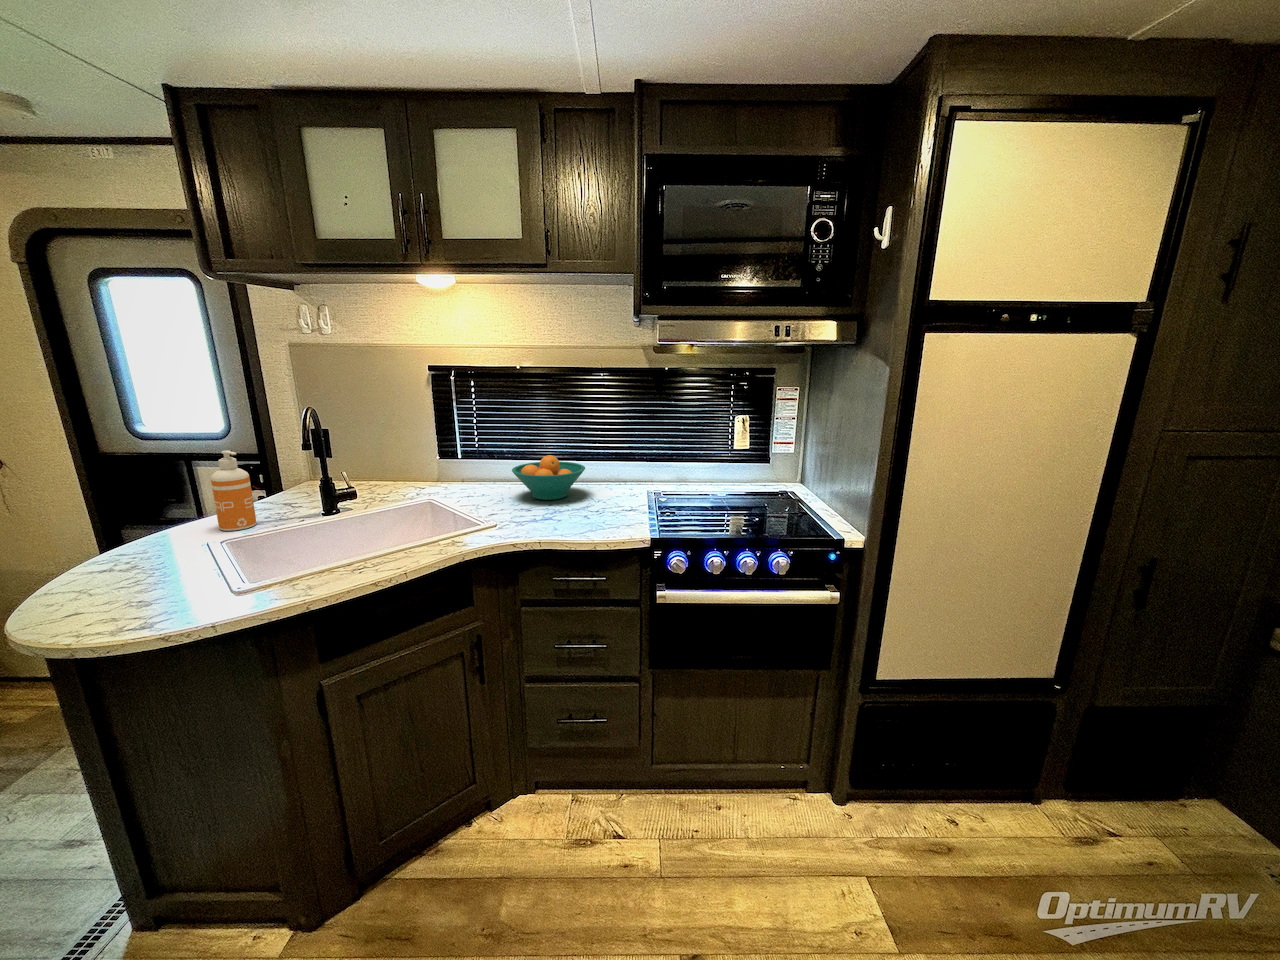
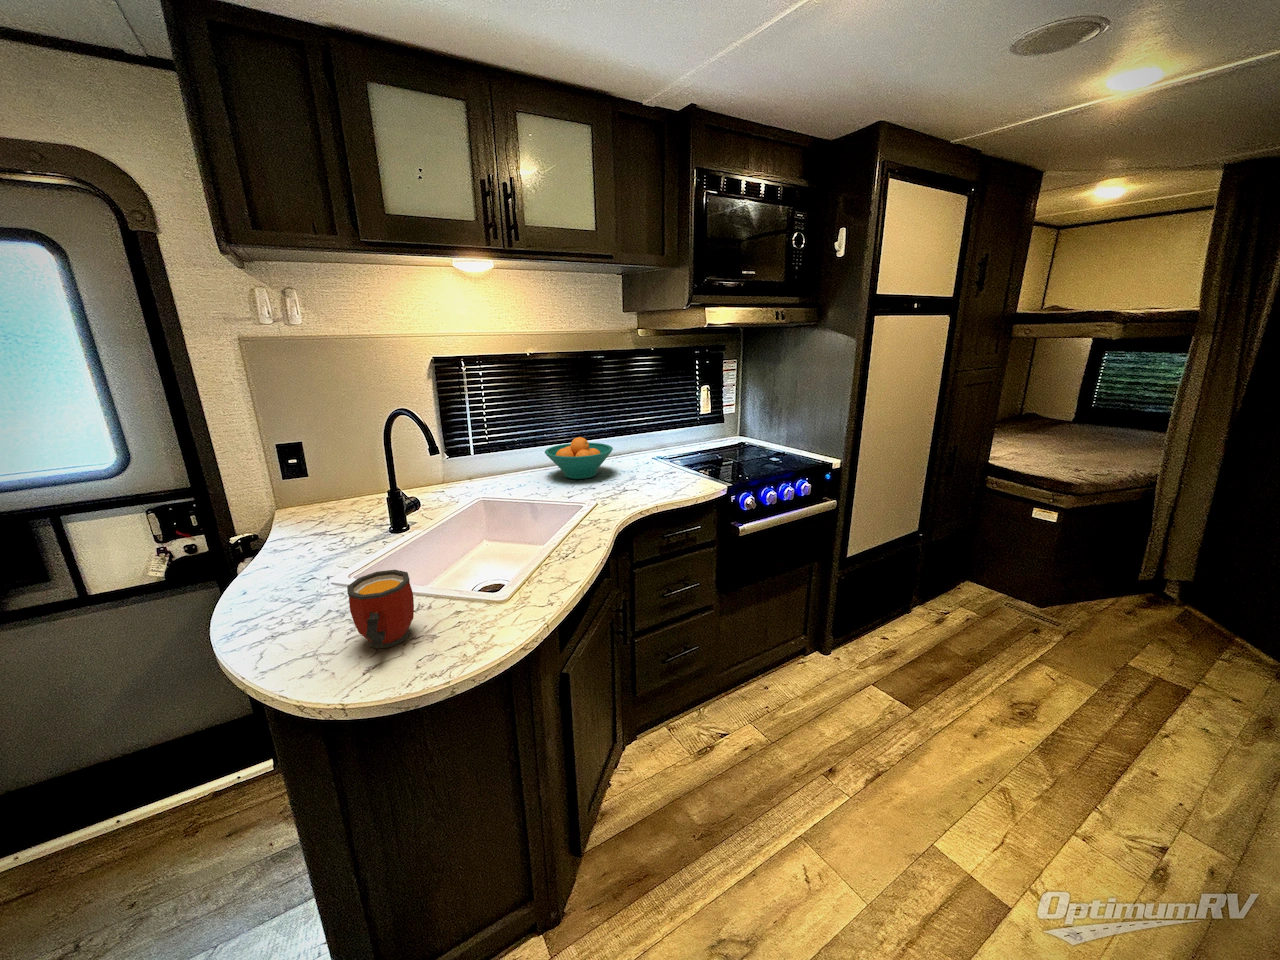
soap dispenser: present [211,450,257,531] -> none [264,473,324,573]
mug: none [117,534,191,595] -> present [347,570,414,649]

